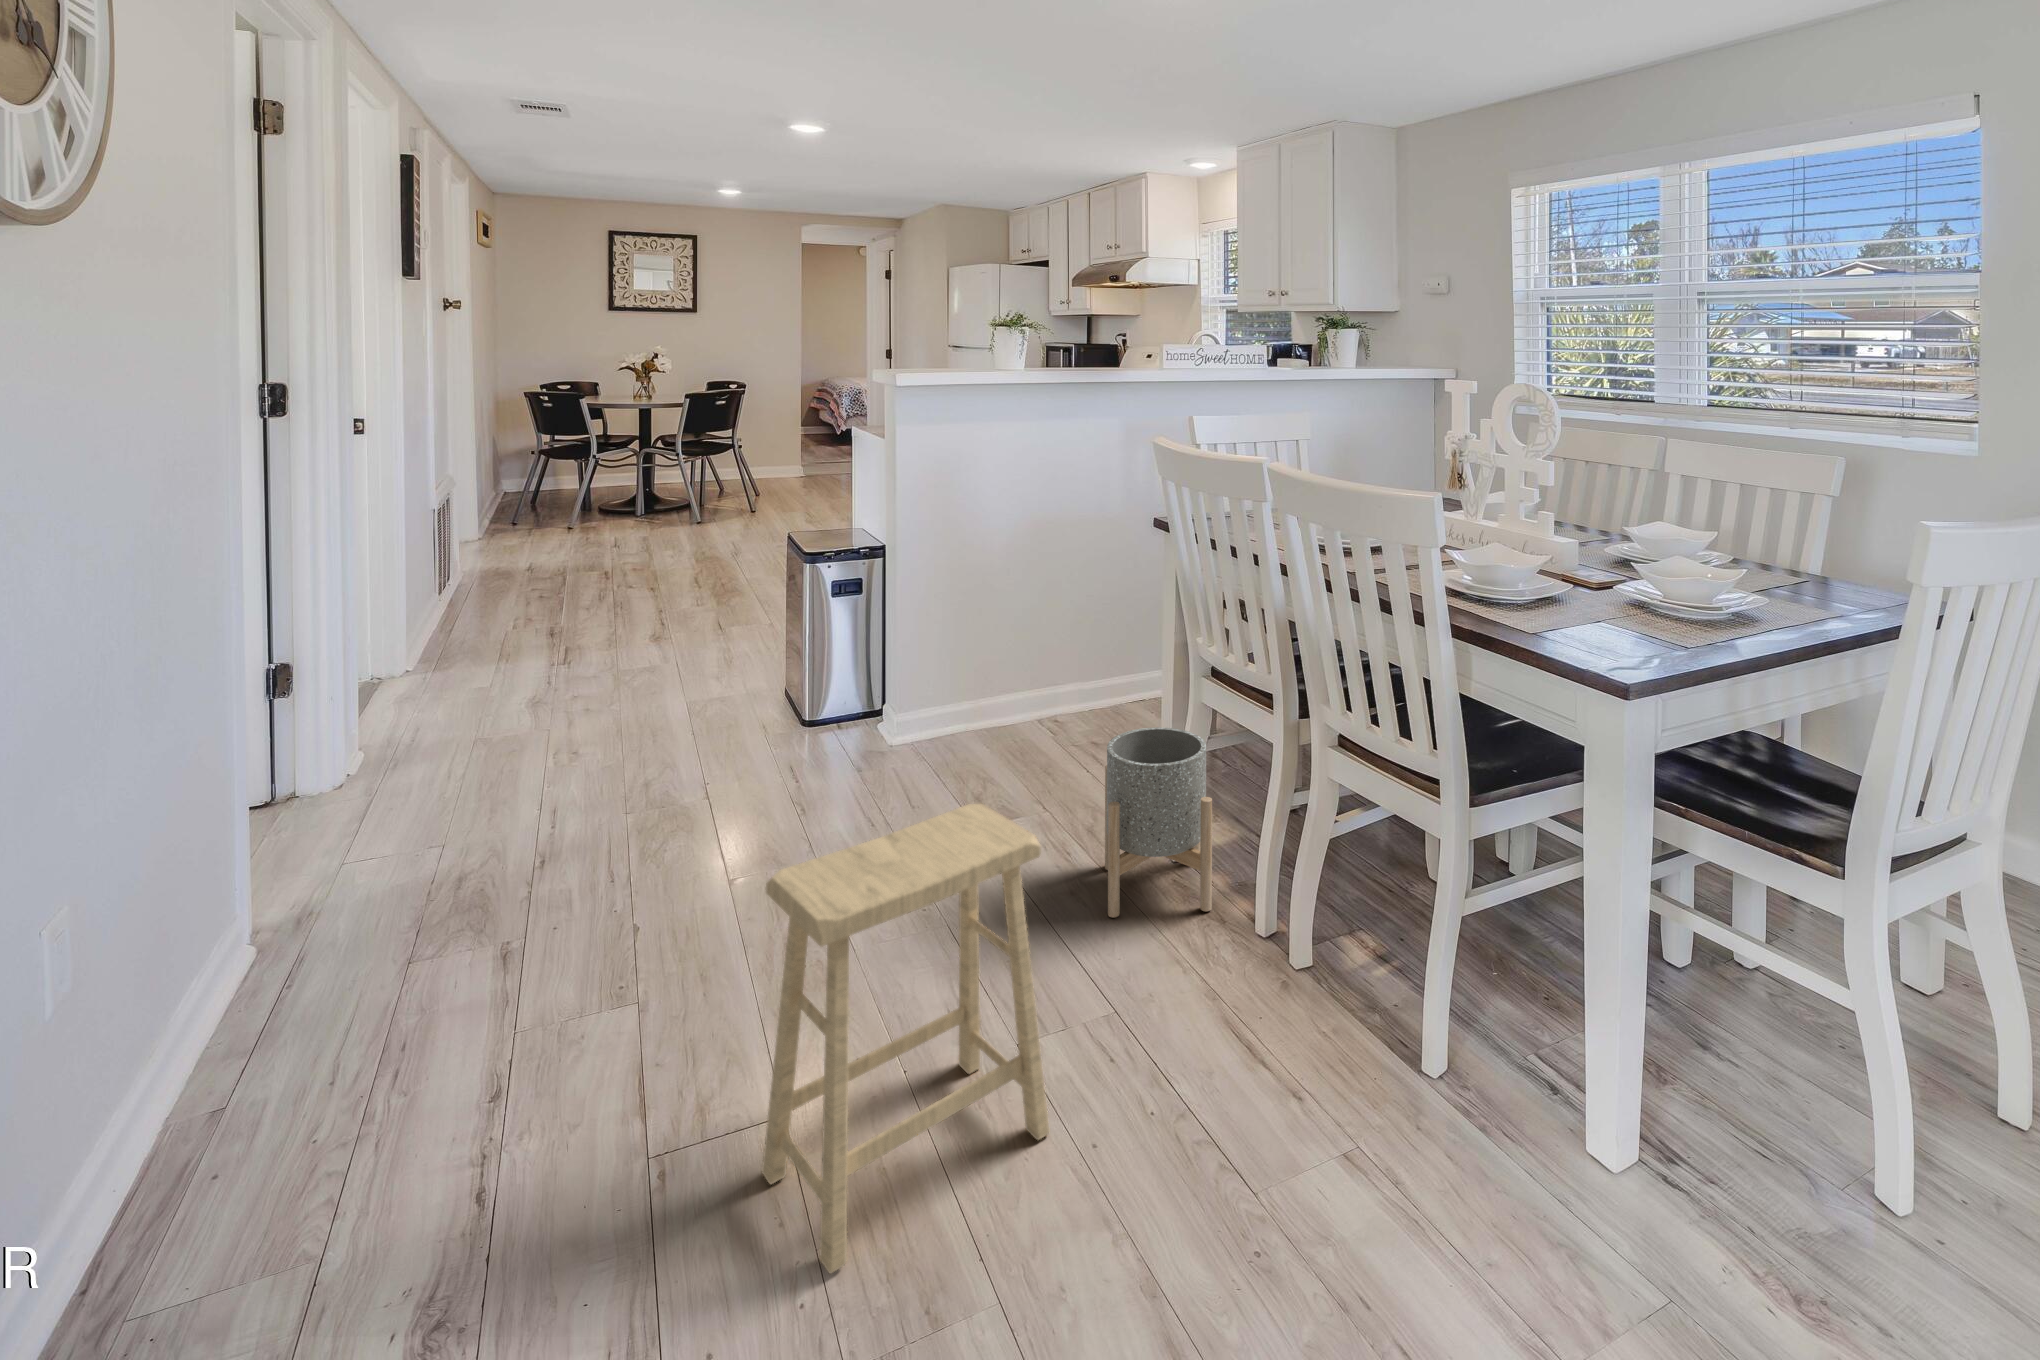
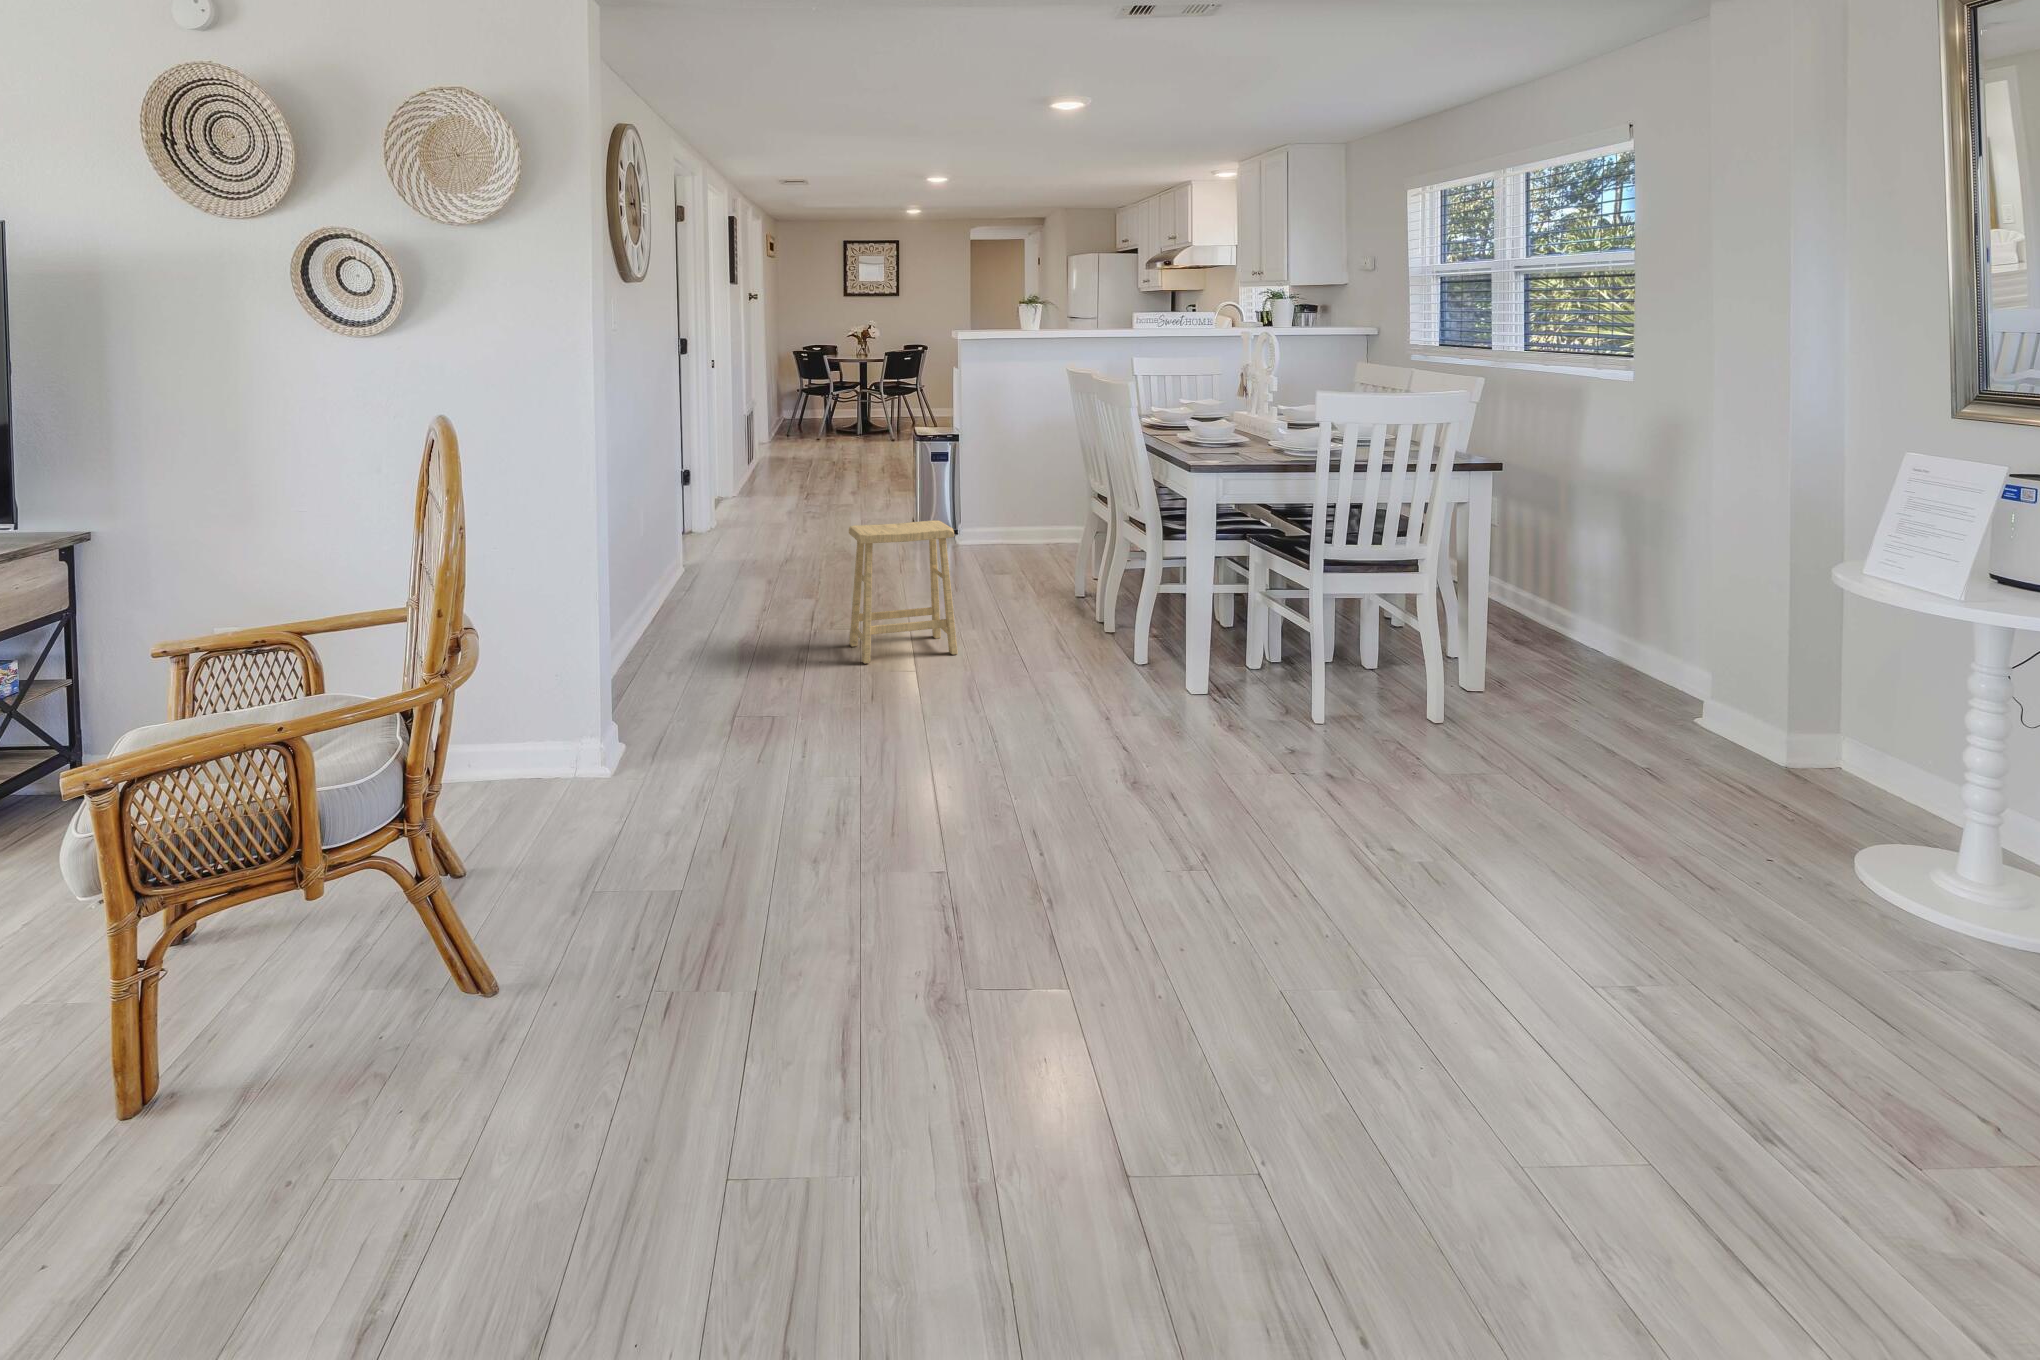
planter: present [1105,727,1212,917] -> none [1027,527,1090,617]

